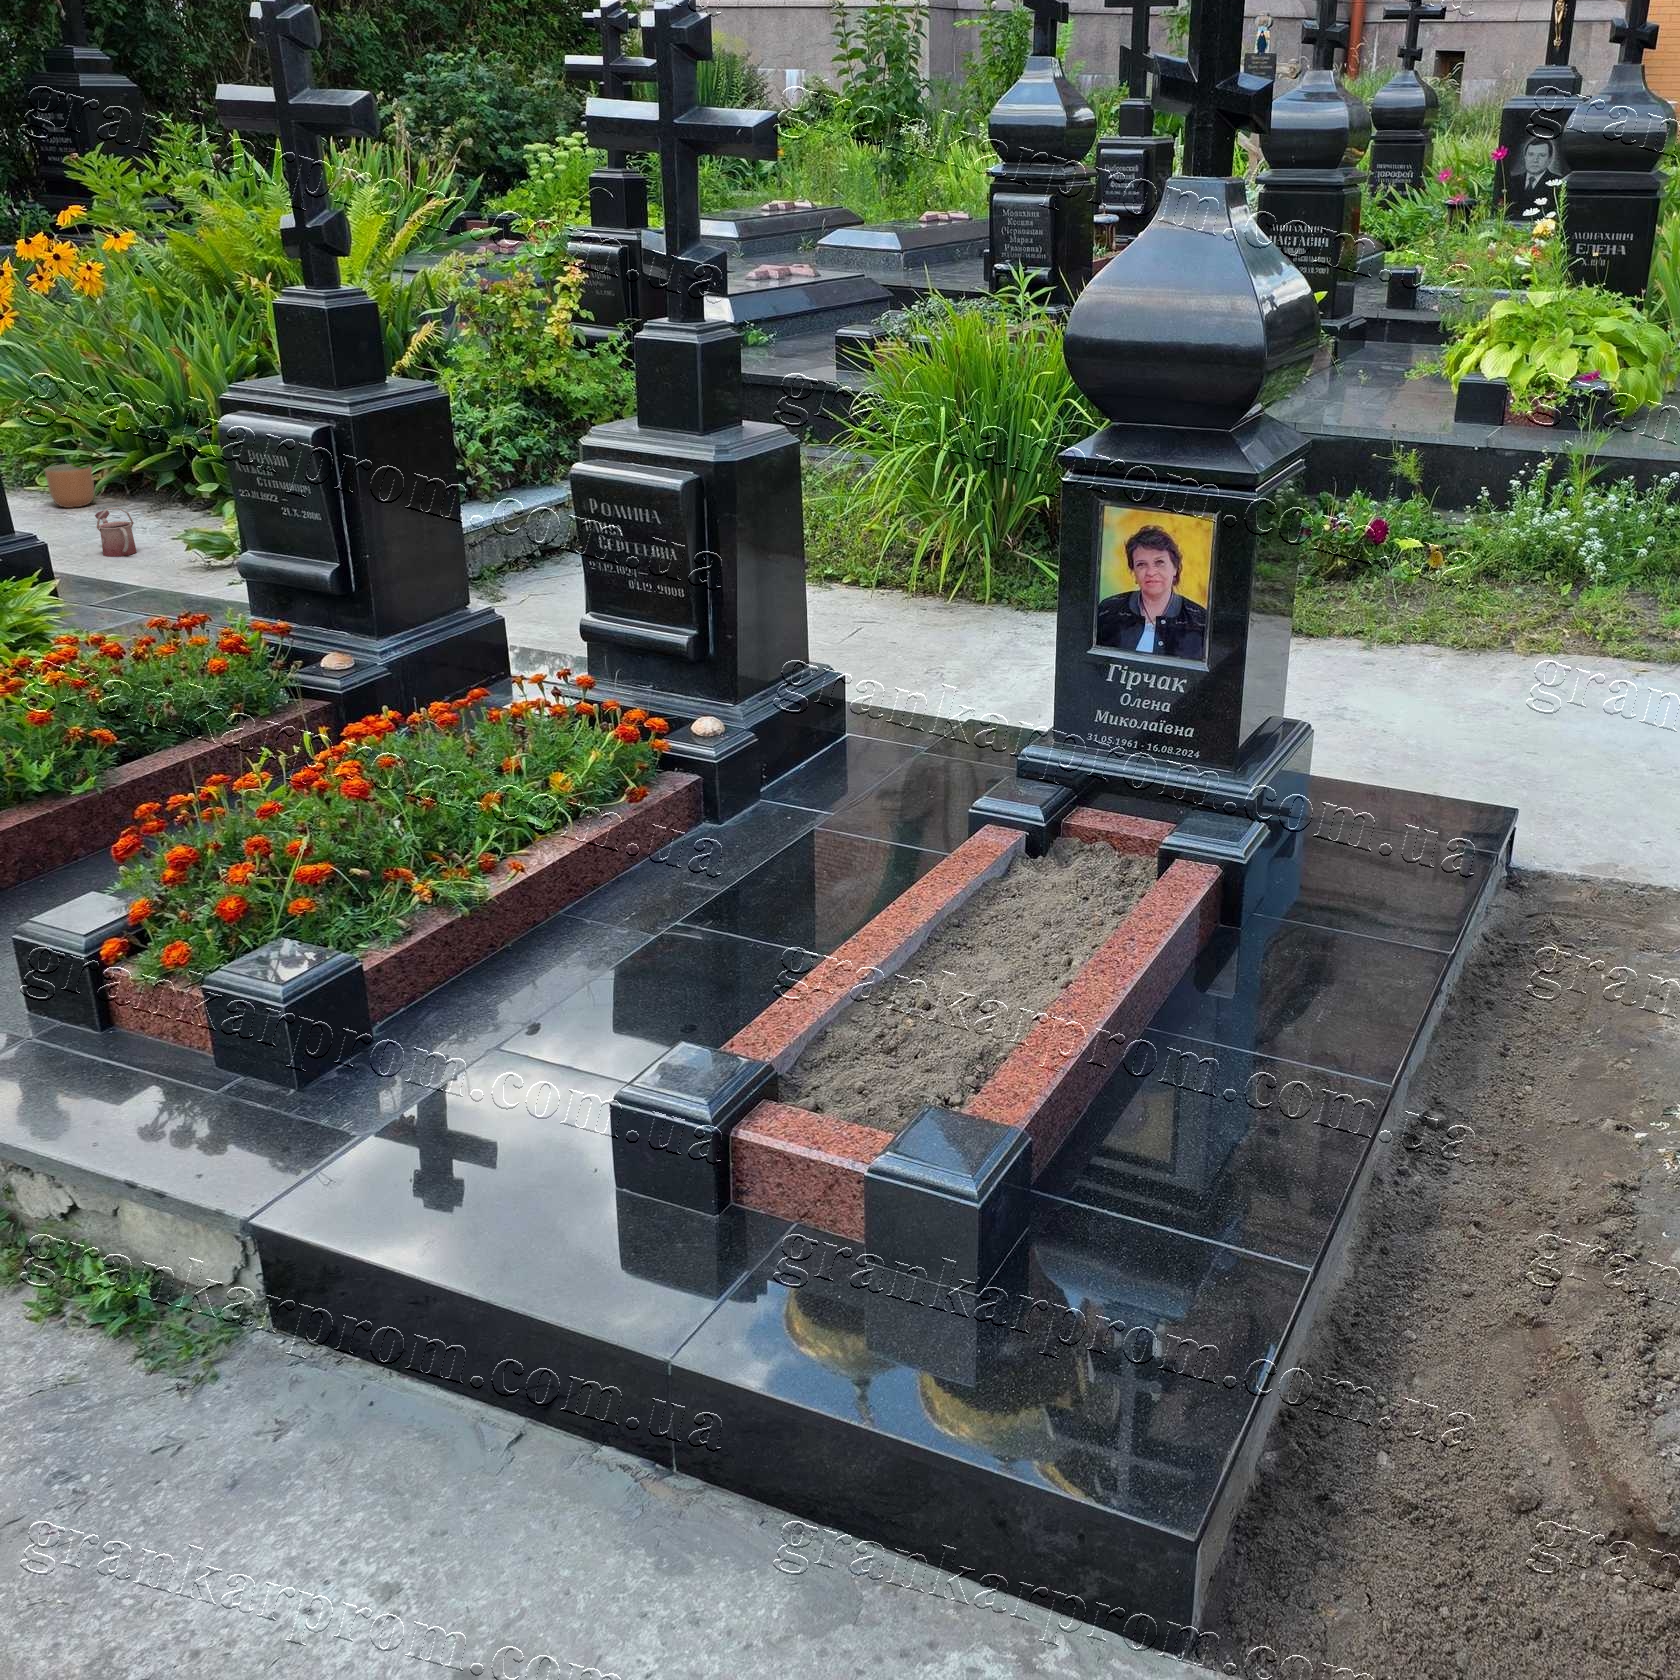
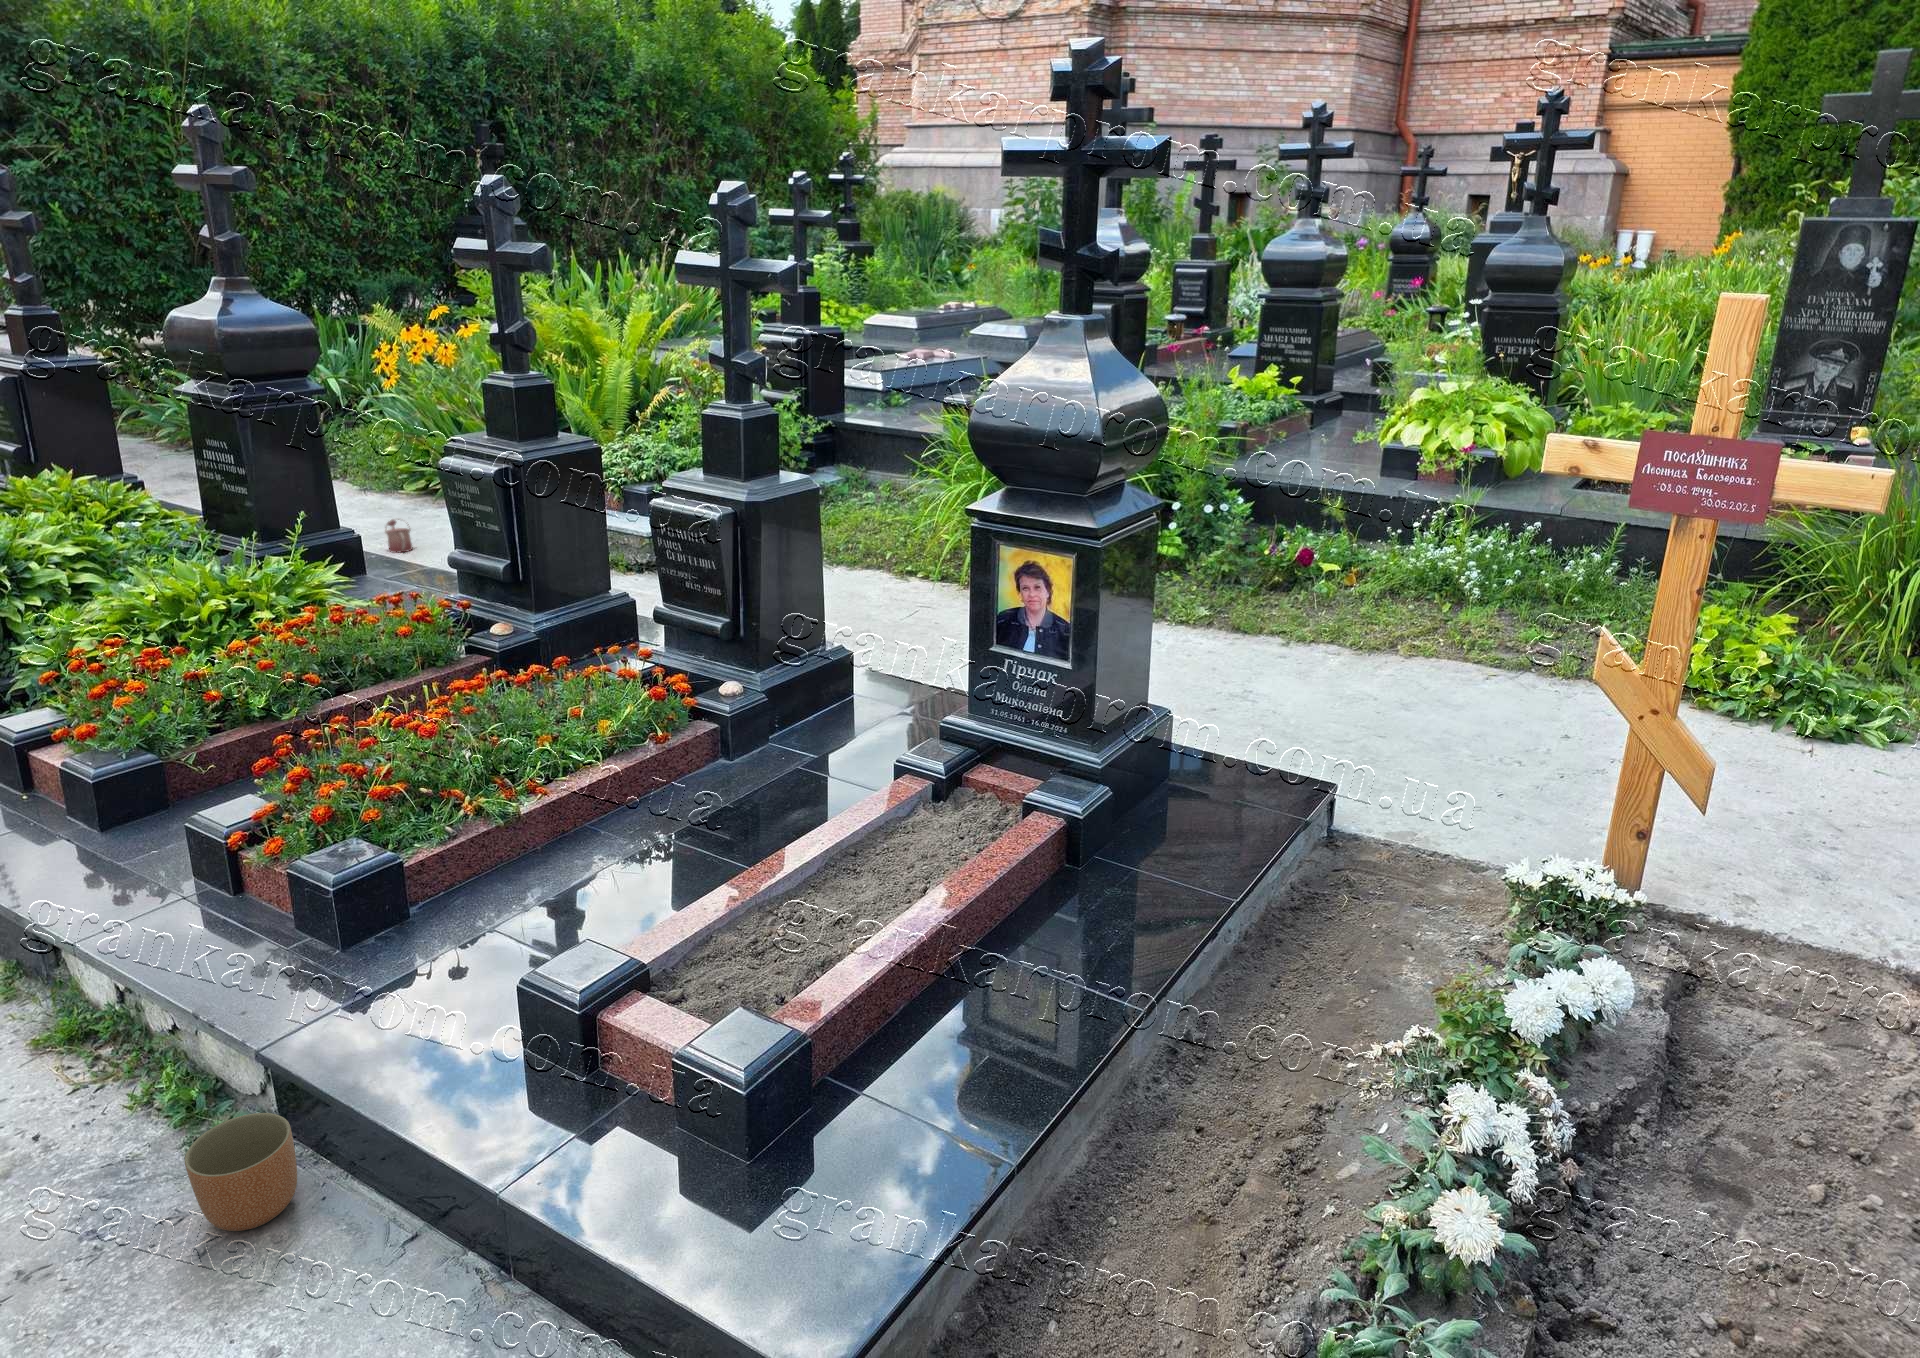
planter: present [45,464,94,508] -> present [185,1113,297,1231]

